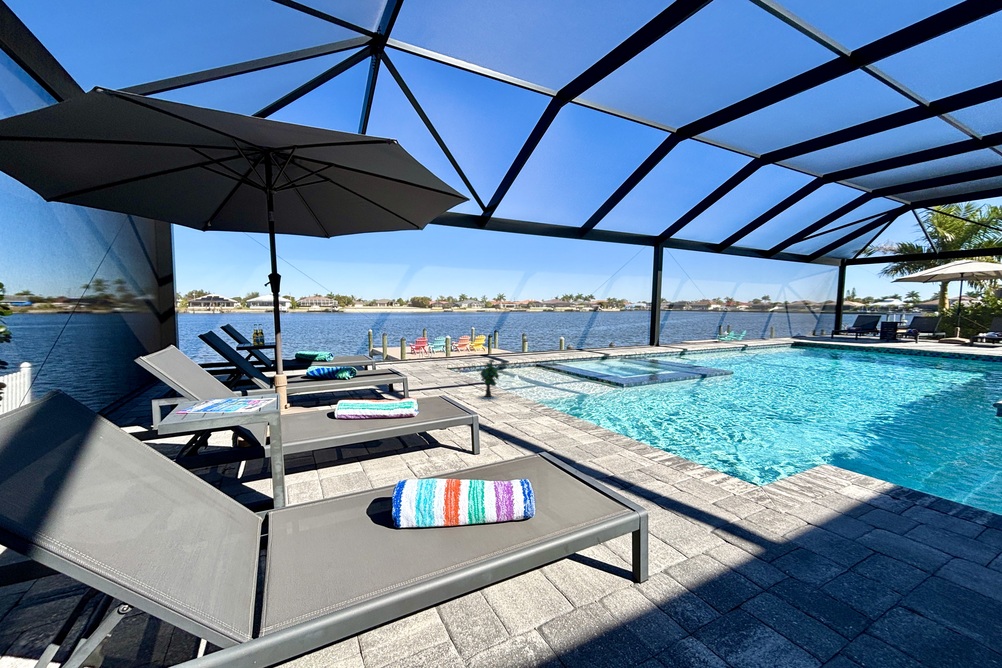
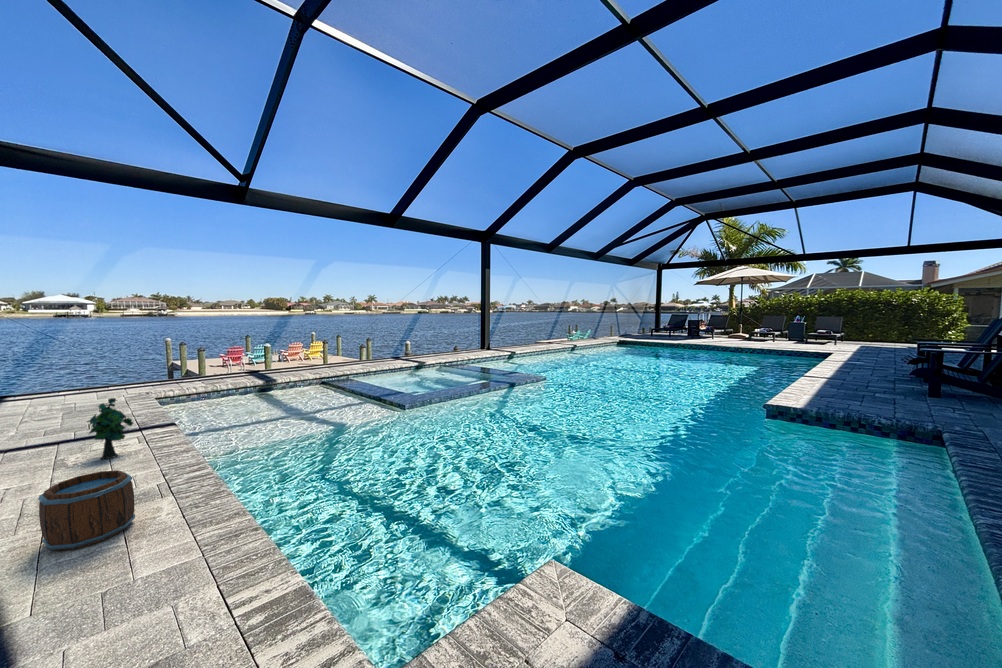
bucket: none [538,392,573,427] -> present [38,470,135,550]

